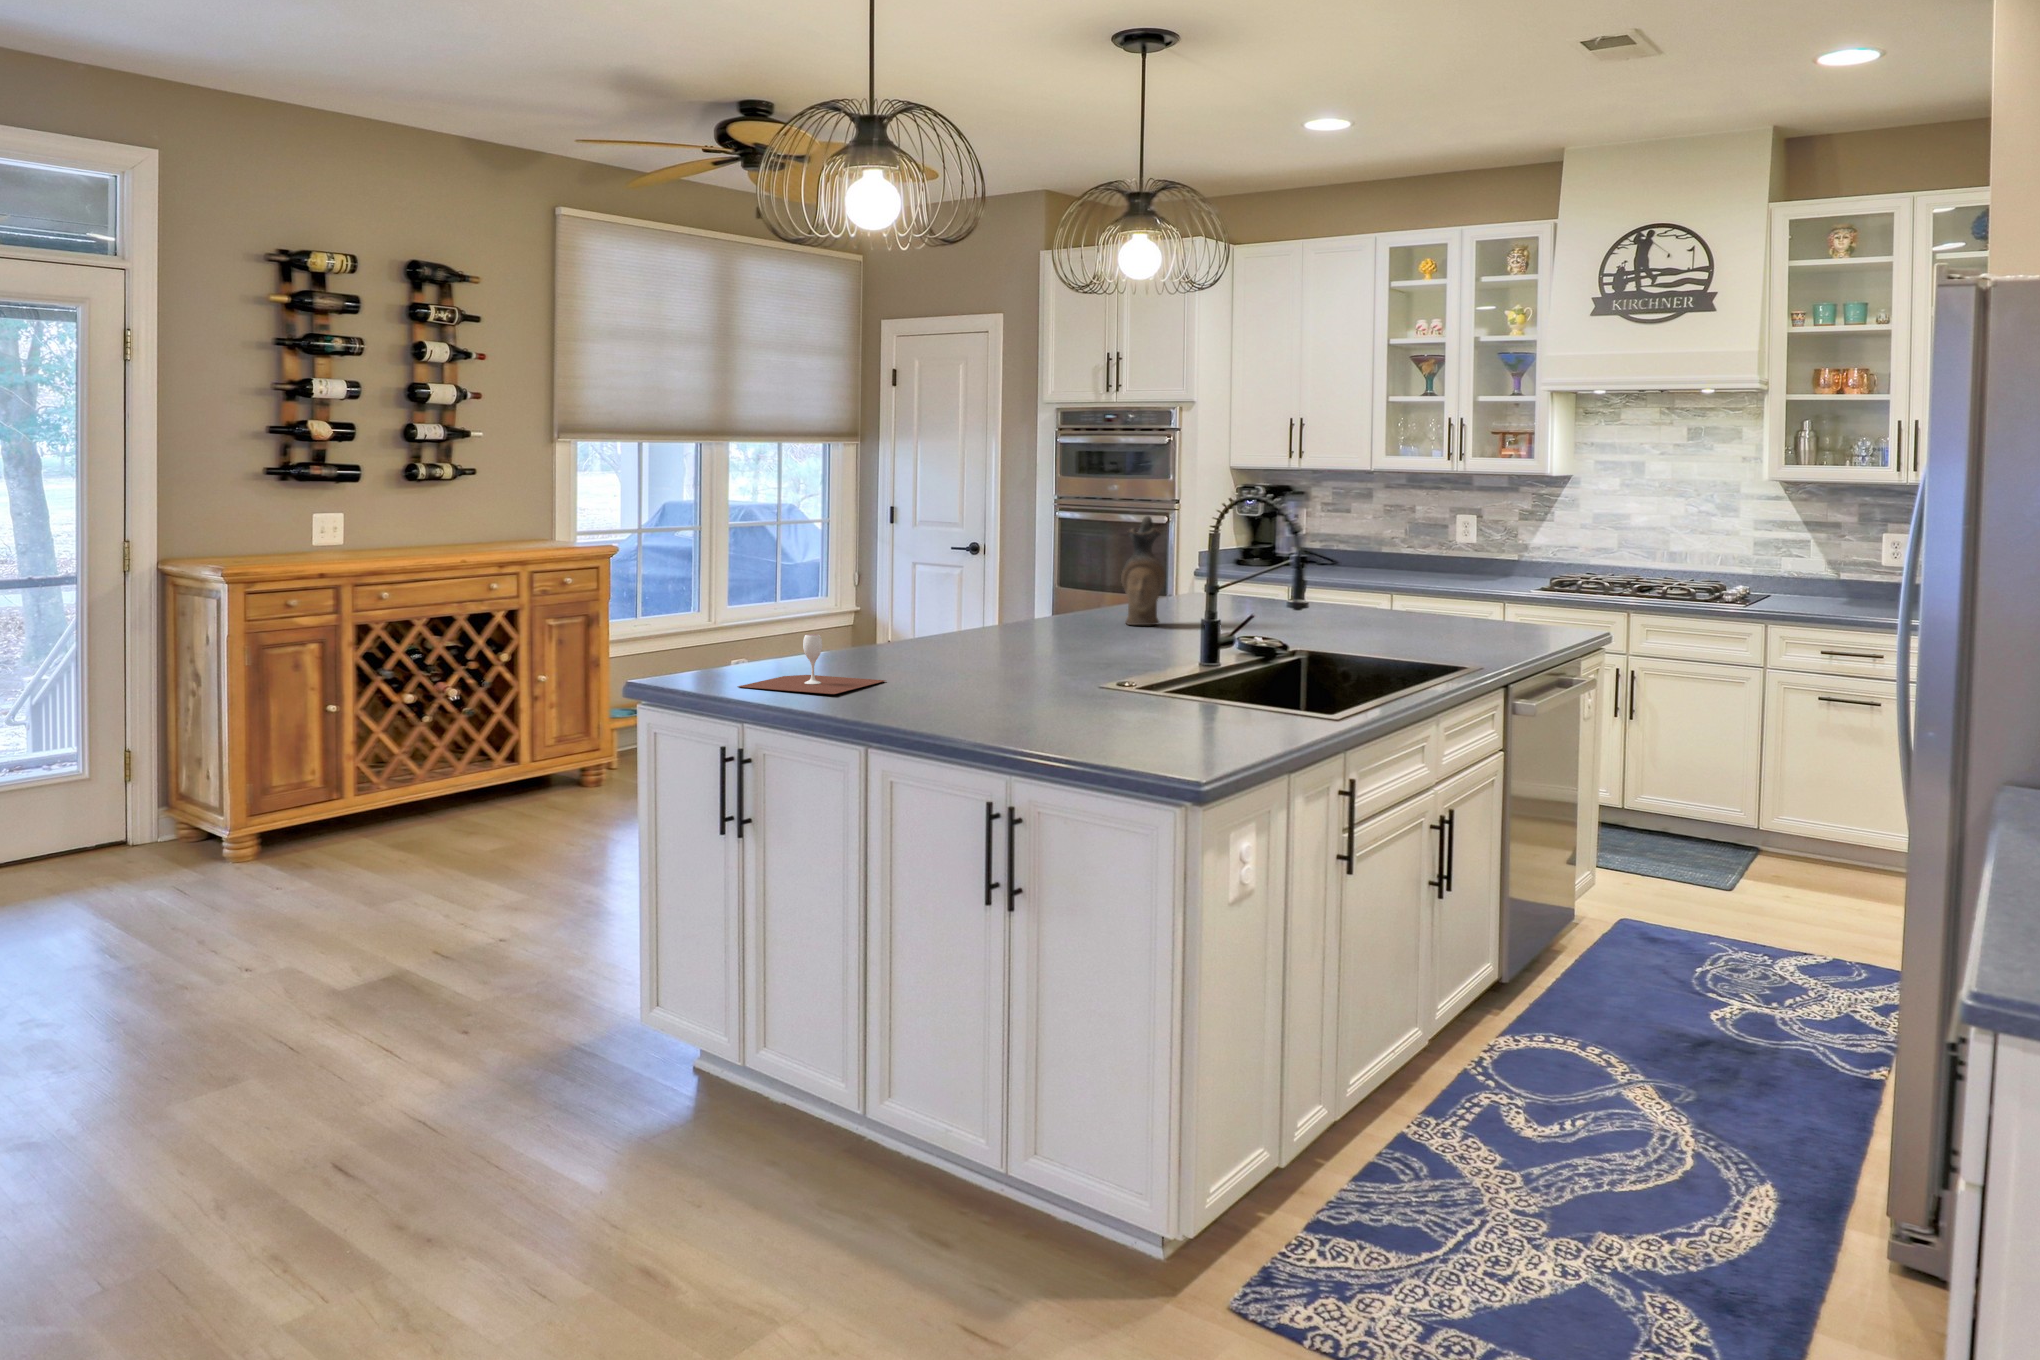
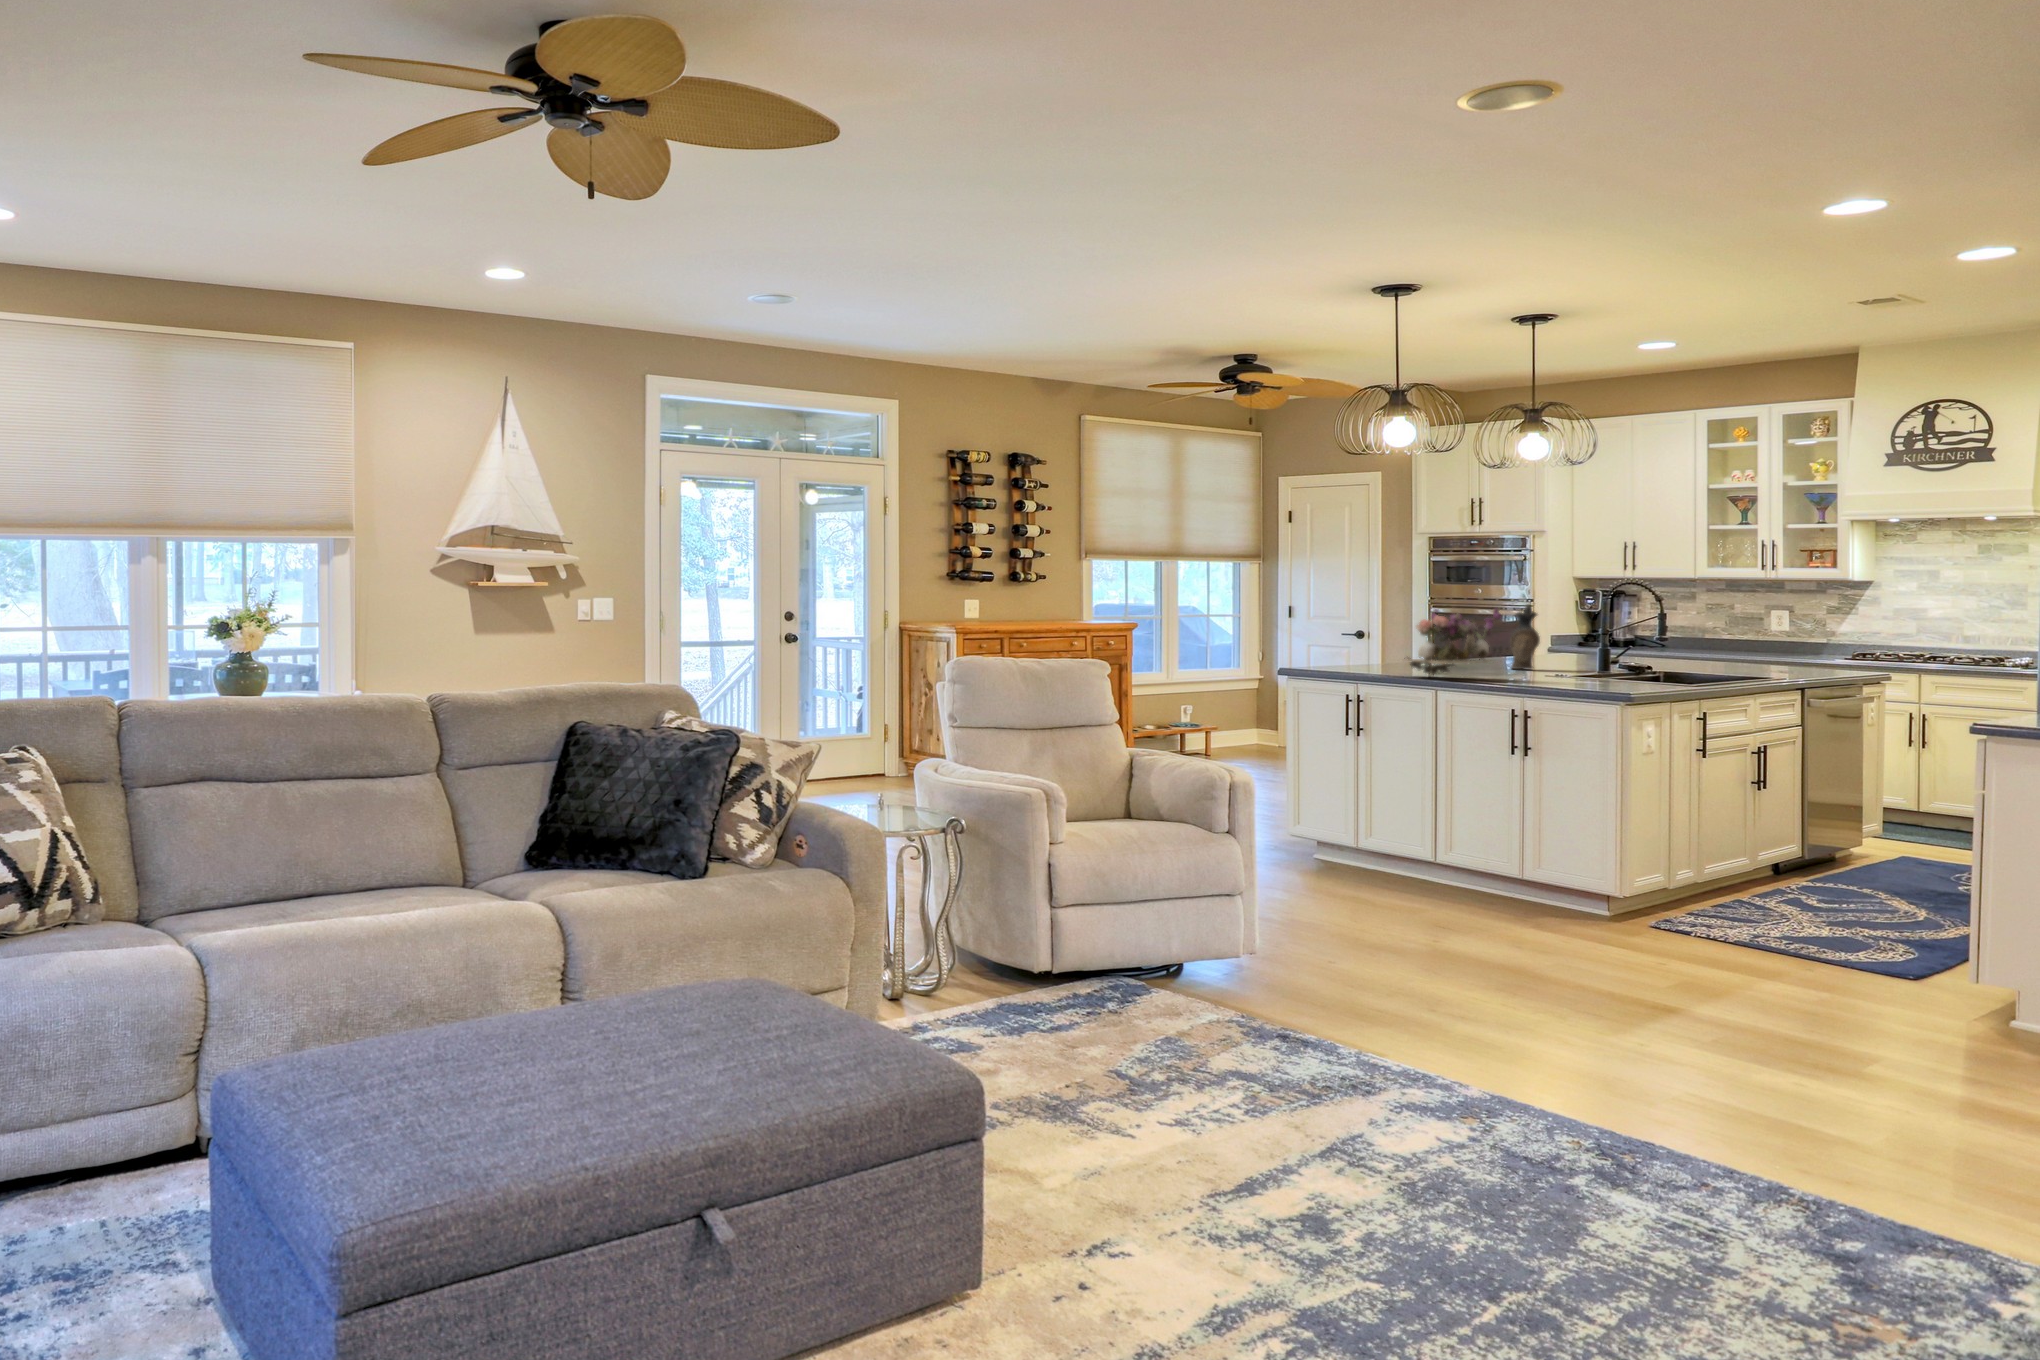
flower arrangement: none [913,527,1085,662] -> present [1404,608,1501,676]
wine glass: present [738,634,885,694] -> none [1319,656,1393,683]

